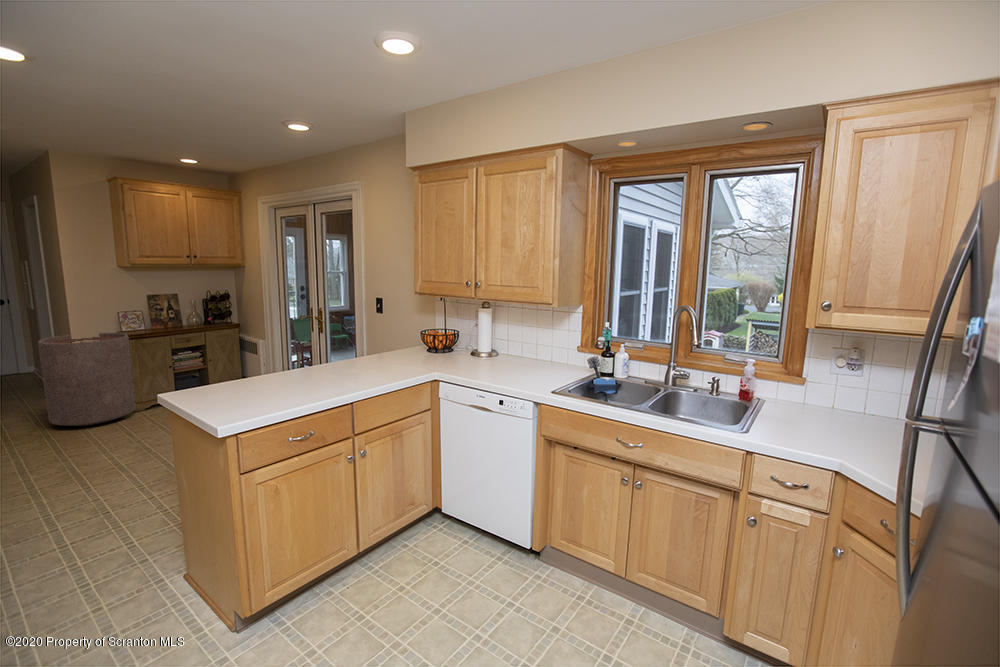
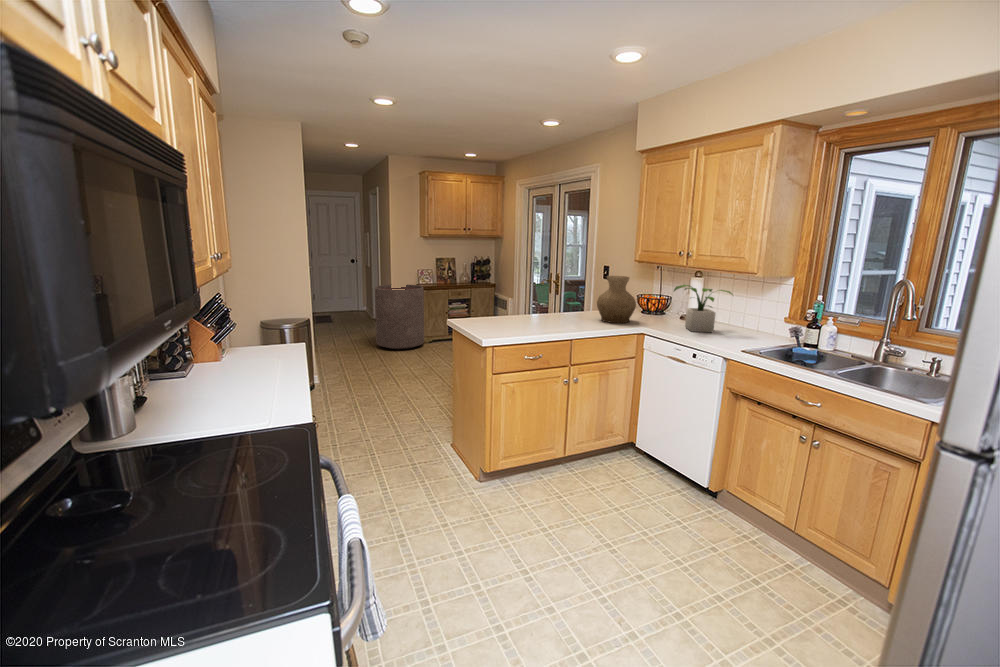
vase: none [378,312,426,369] -> present [597,276,636,323]
potted plant: none [468,319,528,370] -> present [674,285,732,333]

